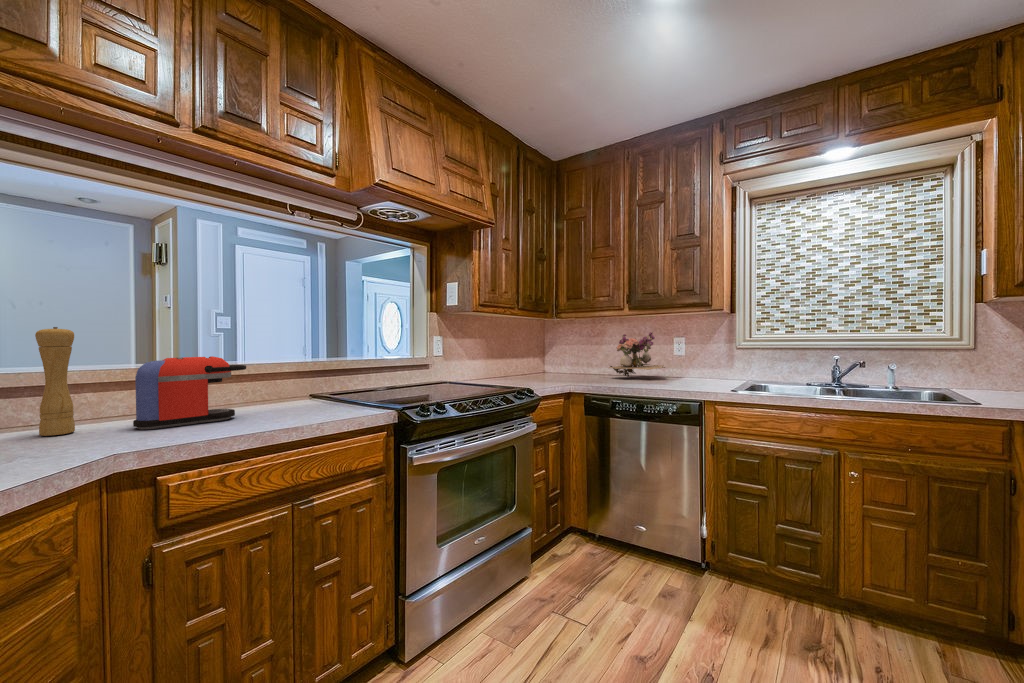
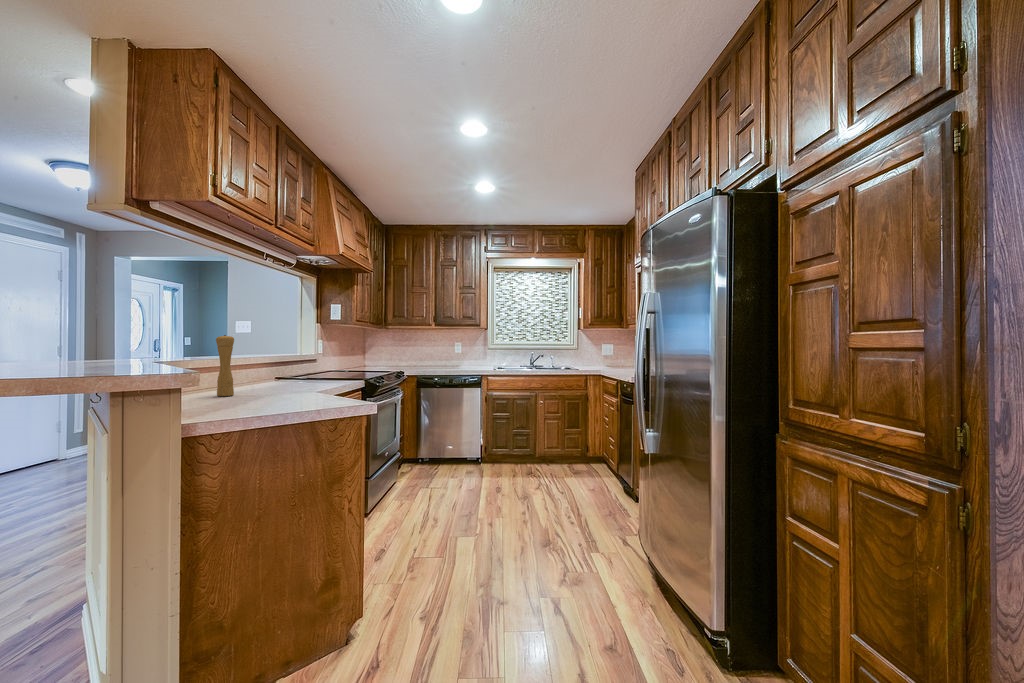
flower arrangement: present [609,332,665,377] -> none [419,338,452,367]
coffee maker: present [133,356,246,430] -> none [255,352,296,392]

